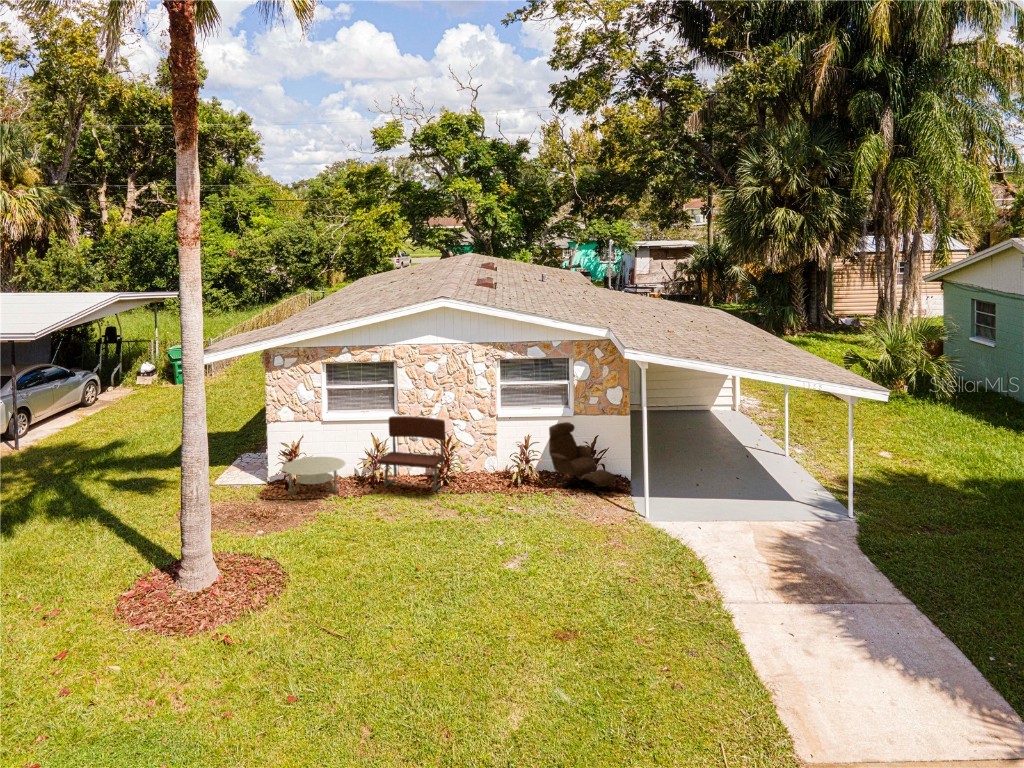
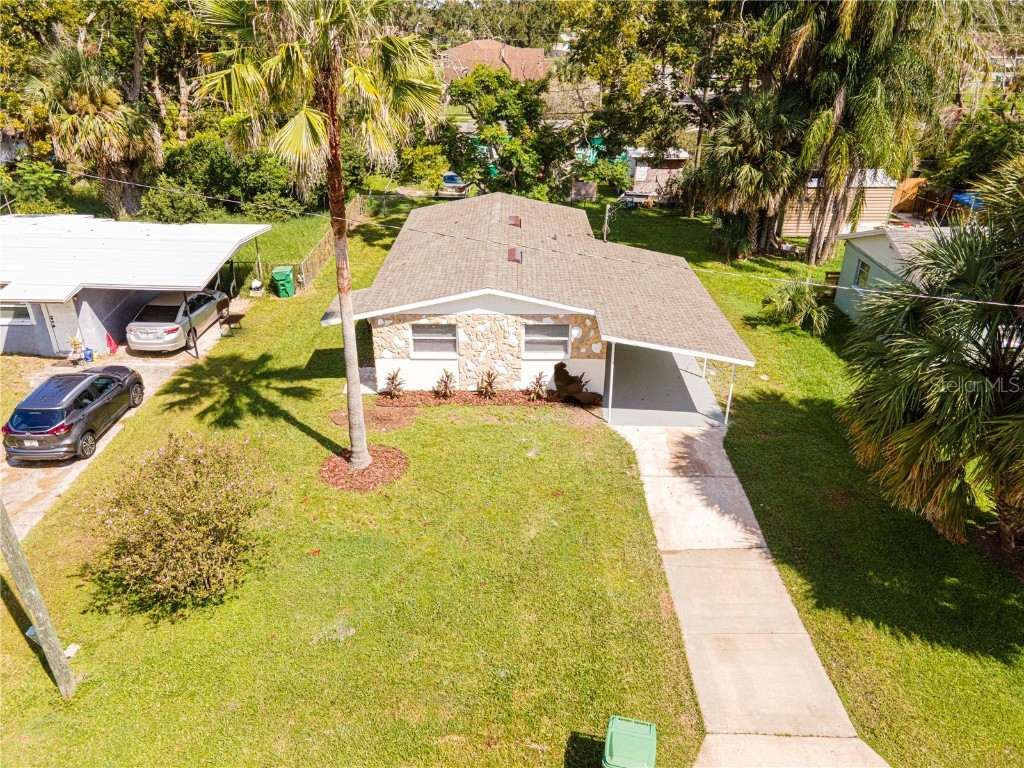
bench: present [377,416,445,491] -> present [216,298,245,337]
round table: present [282,457,345,495] -> none [389,381,428,406]

